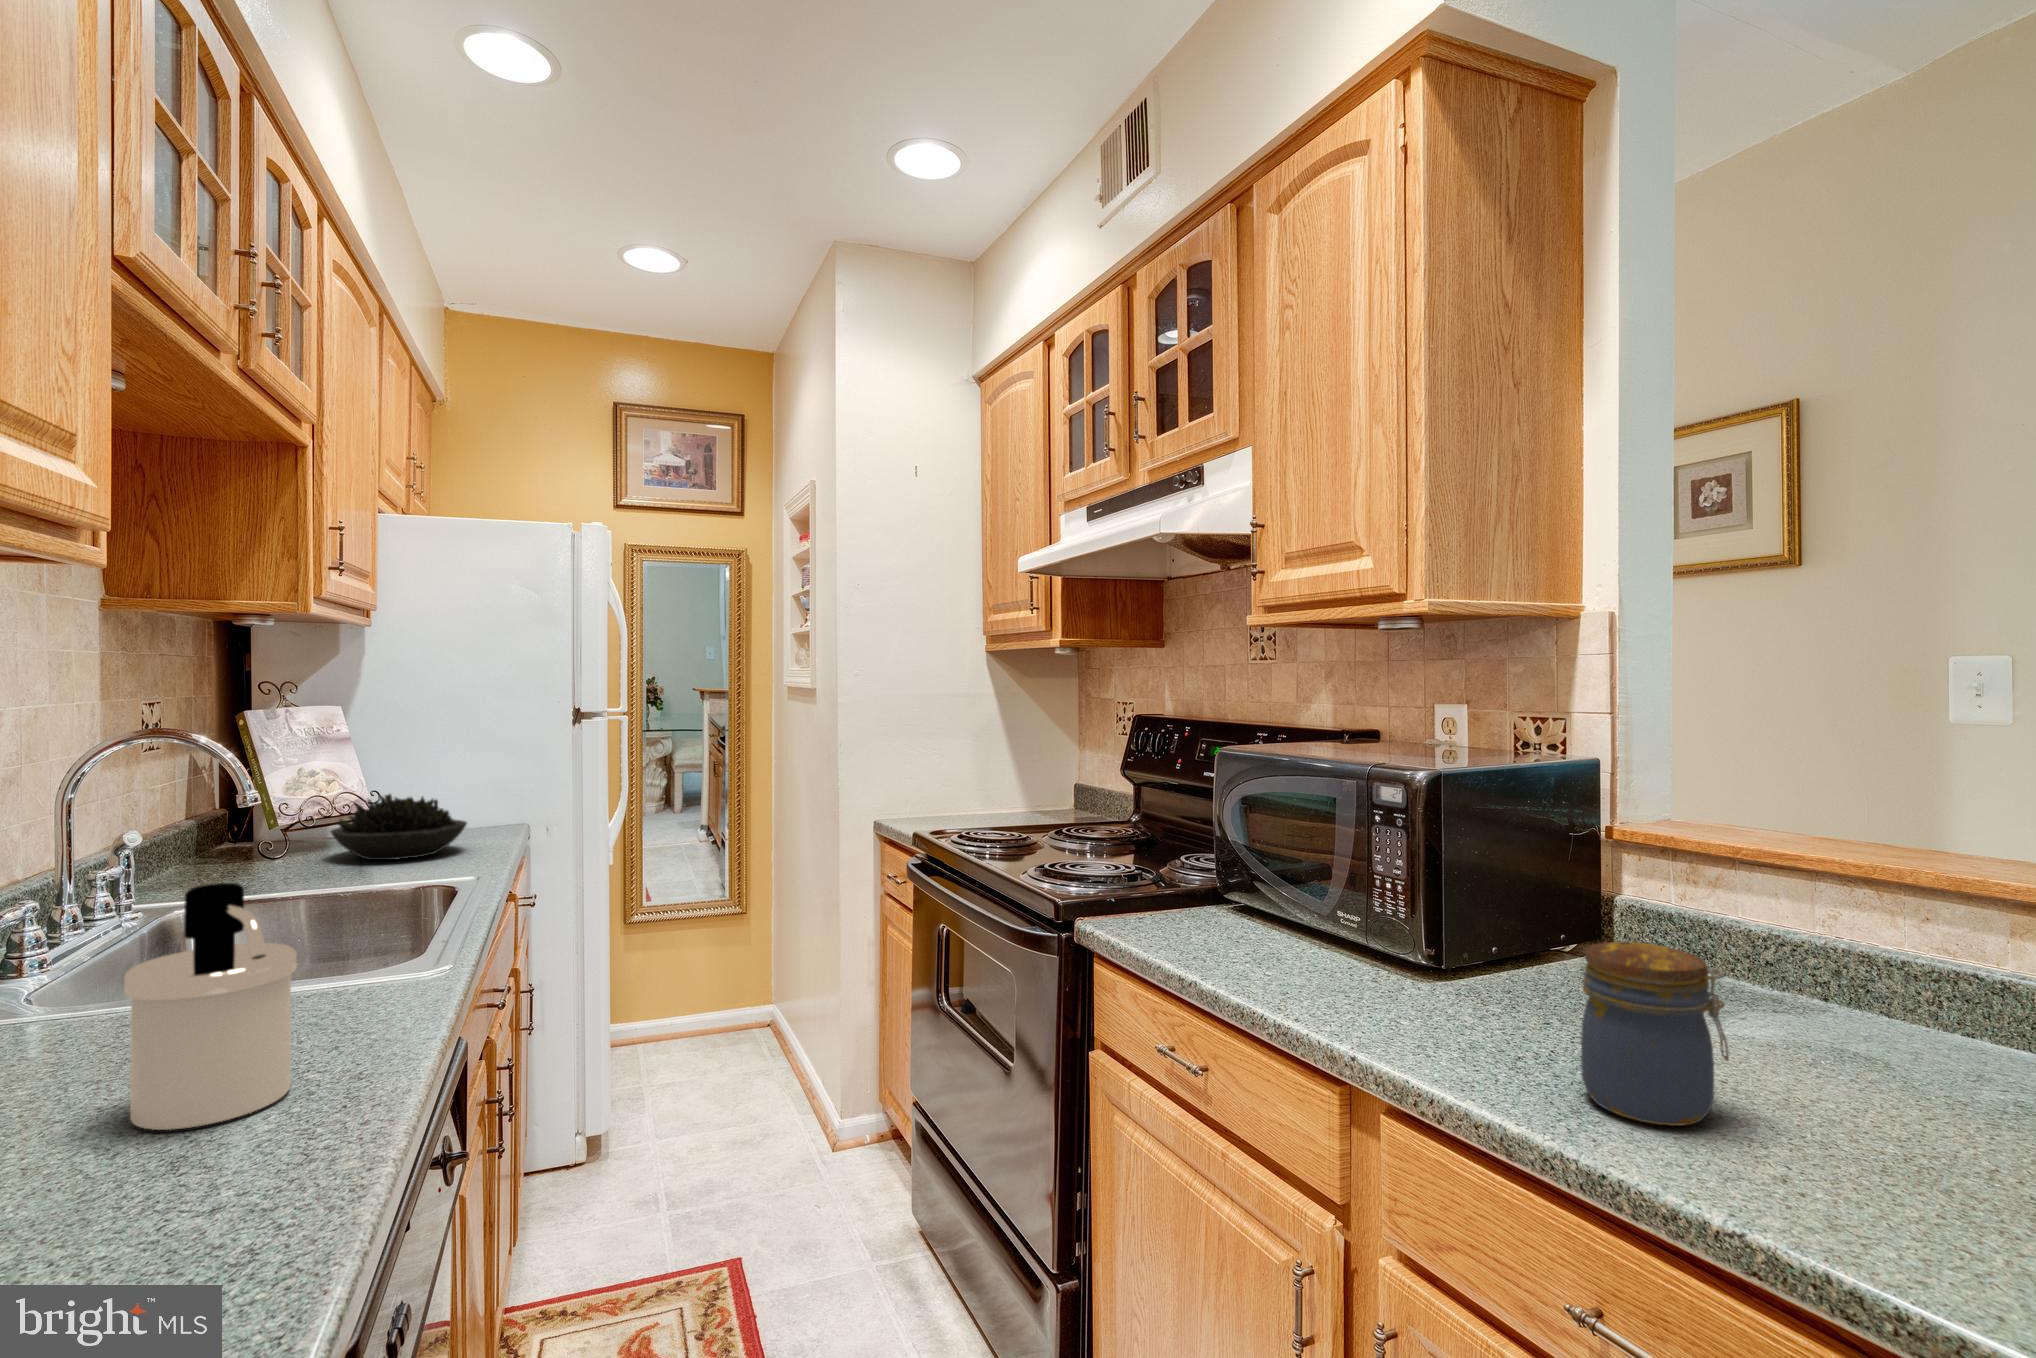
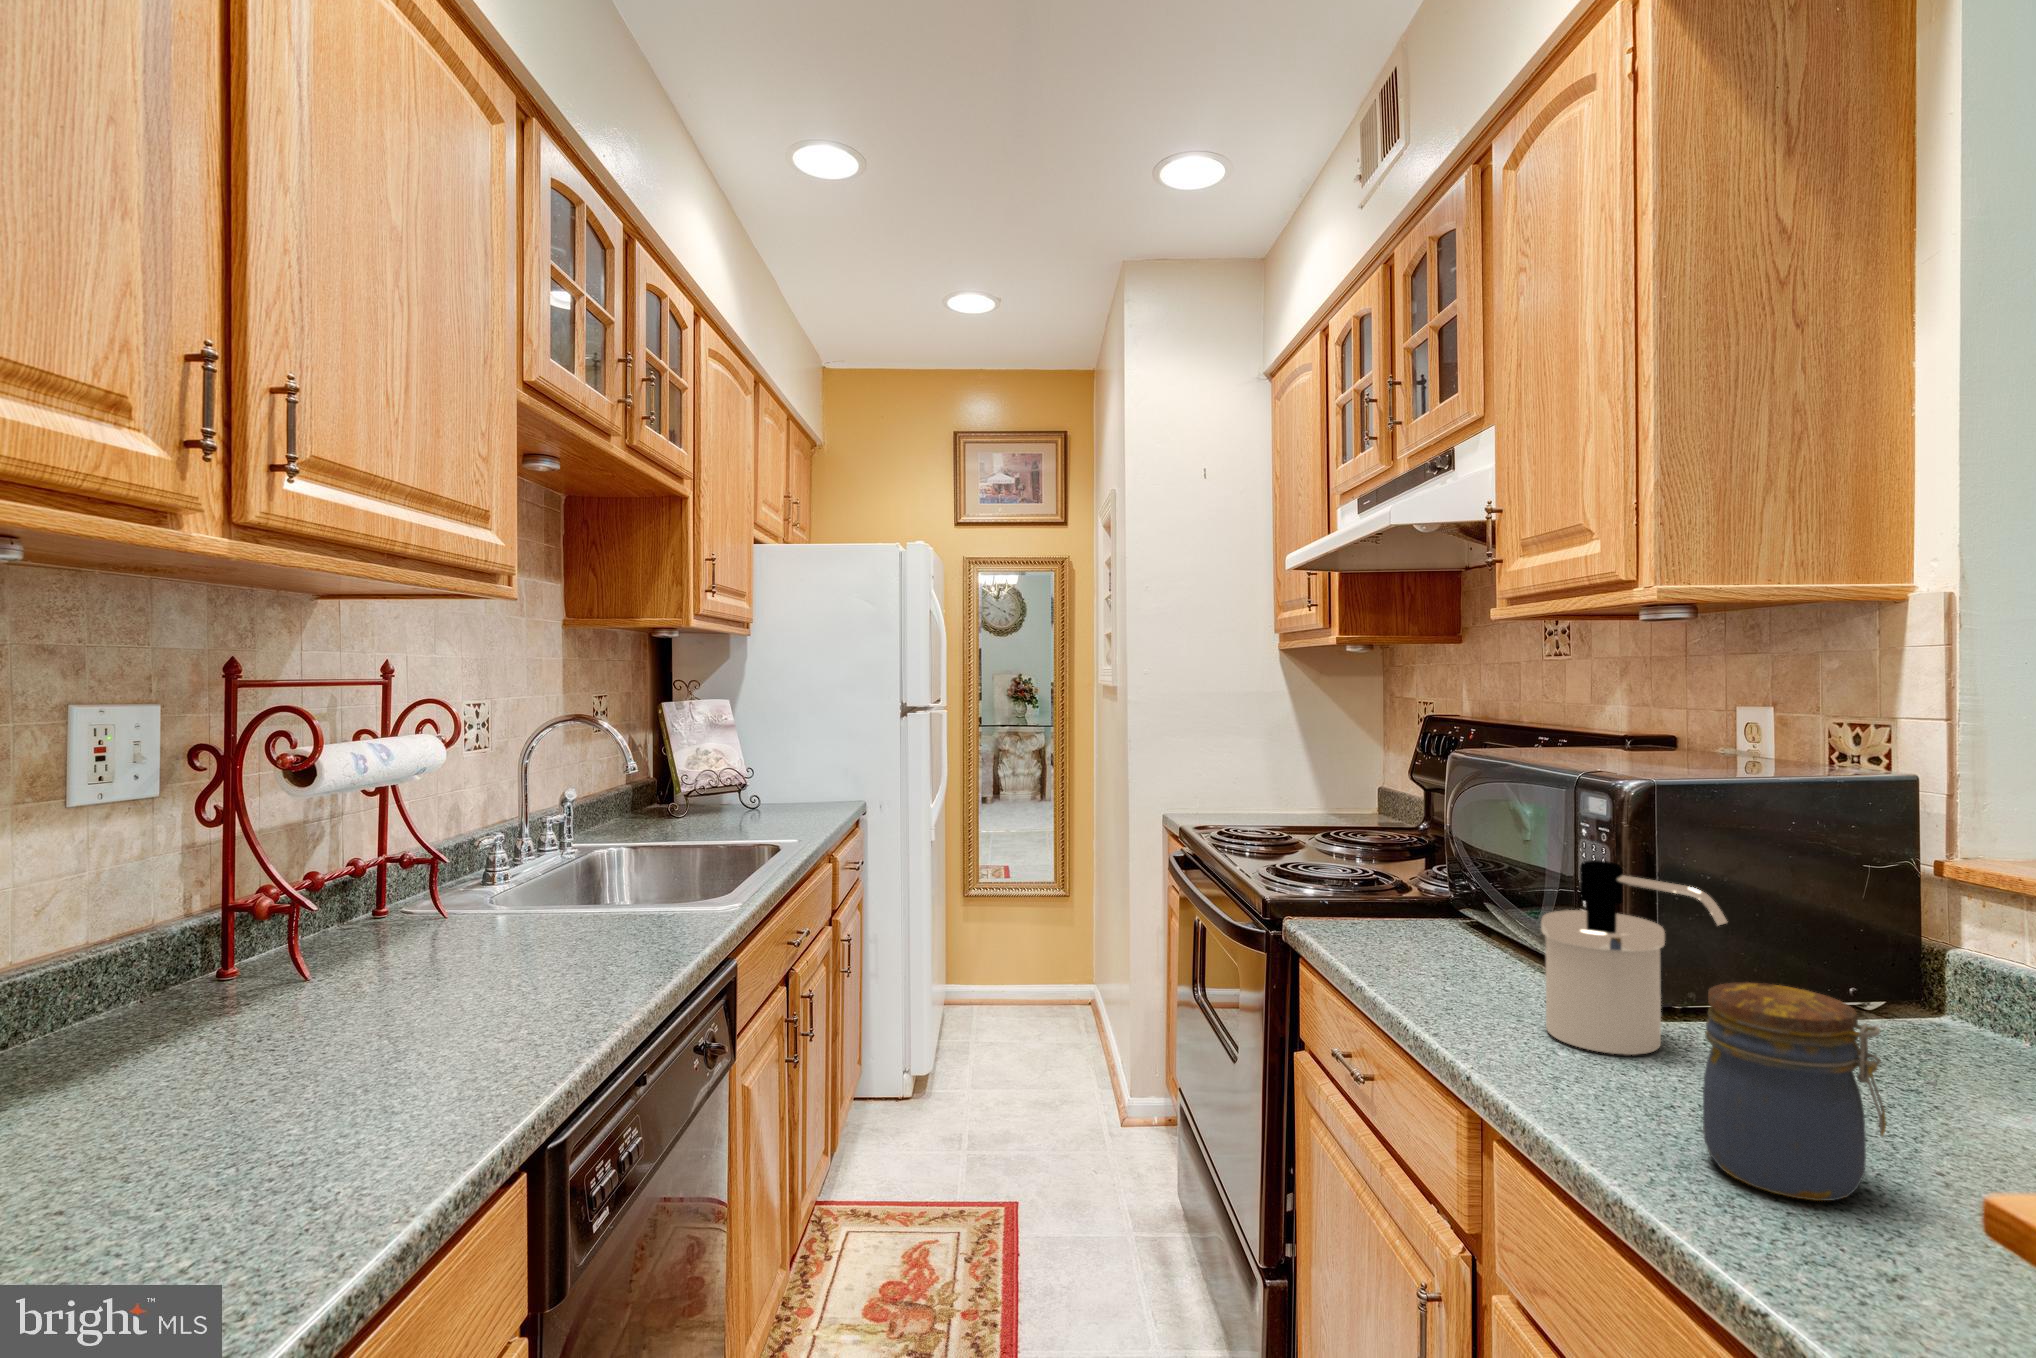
succulent plant: present [330,794,467,860] -> none [711,770,809,824]
soap dispenser: present [124,883,297,1130] -> present [1541,860,1727,1055]

